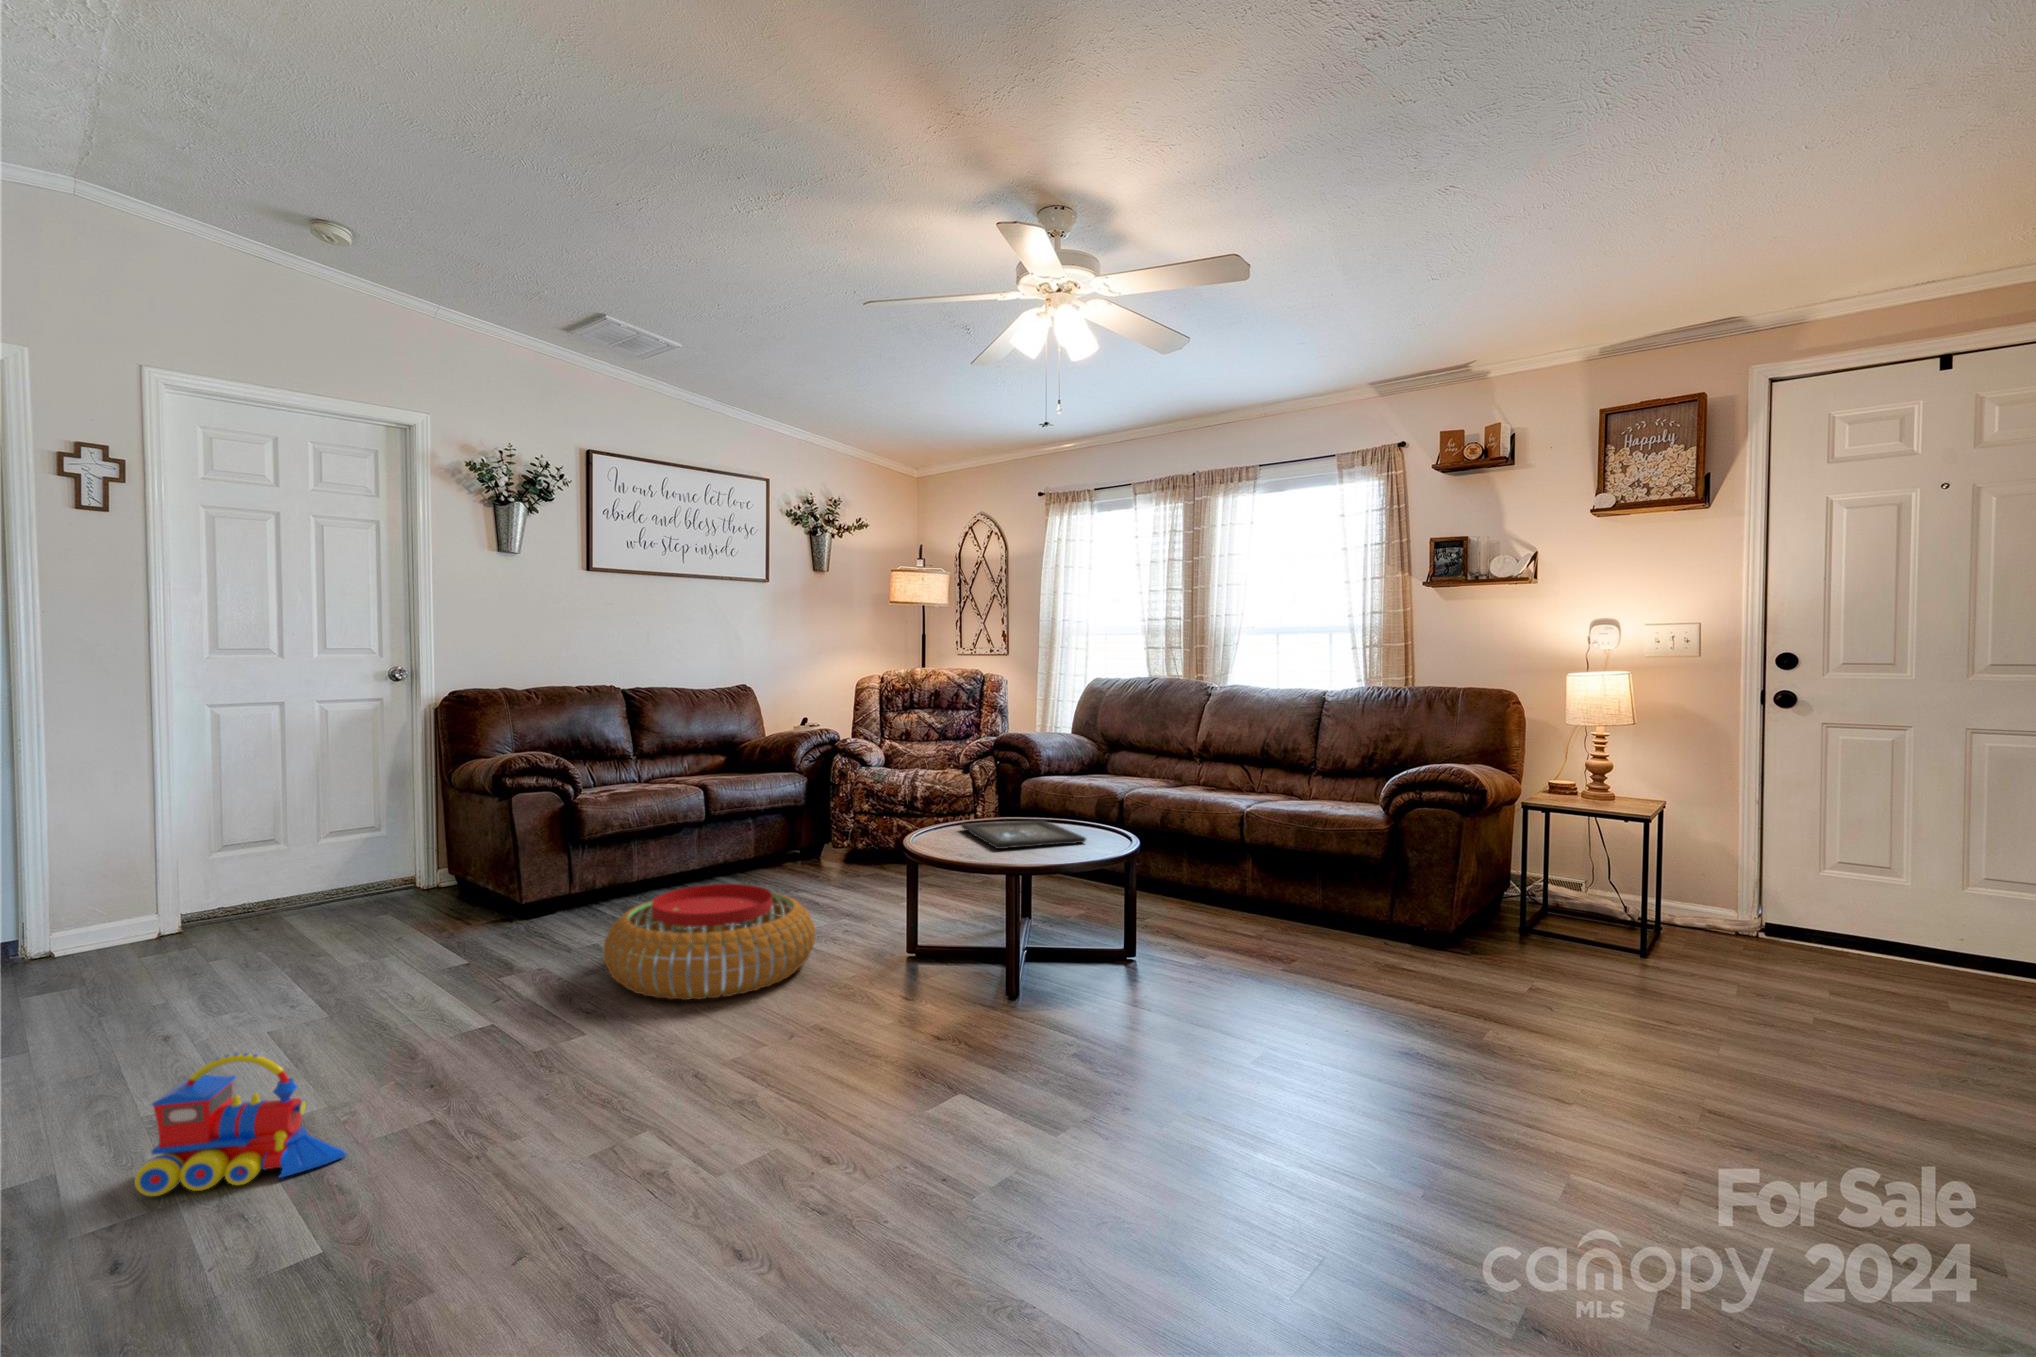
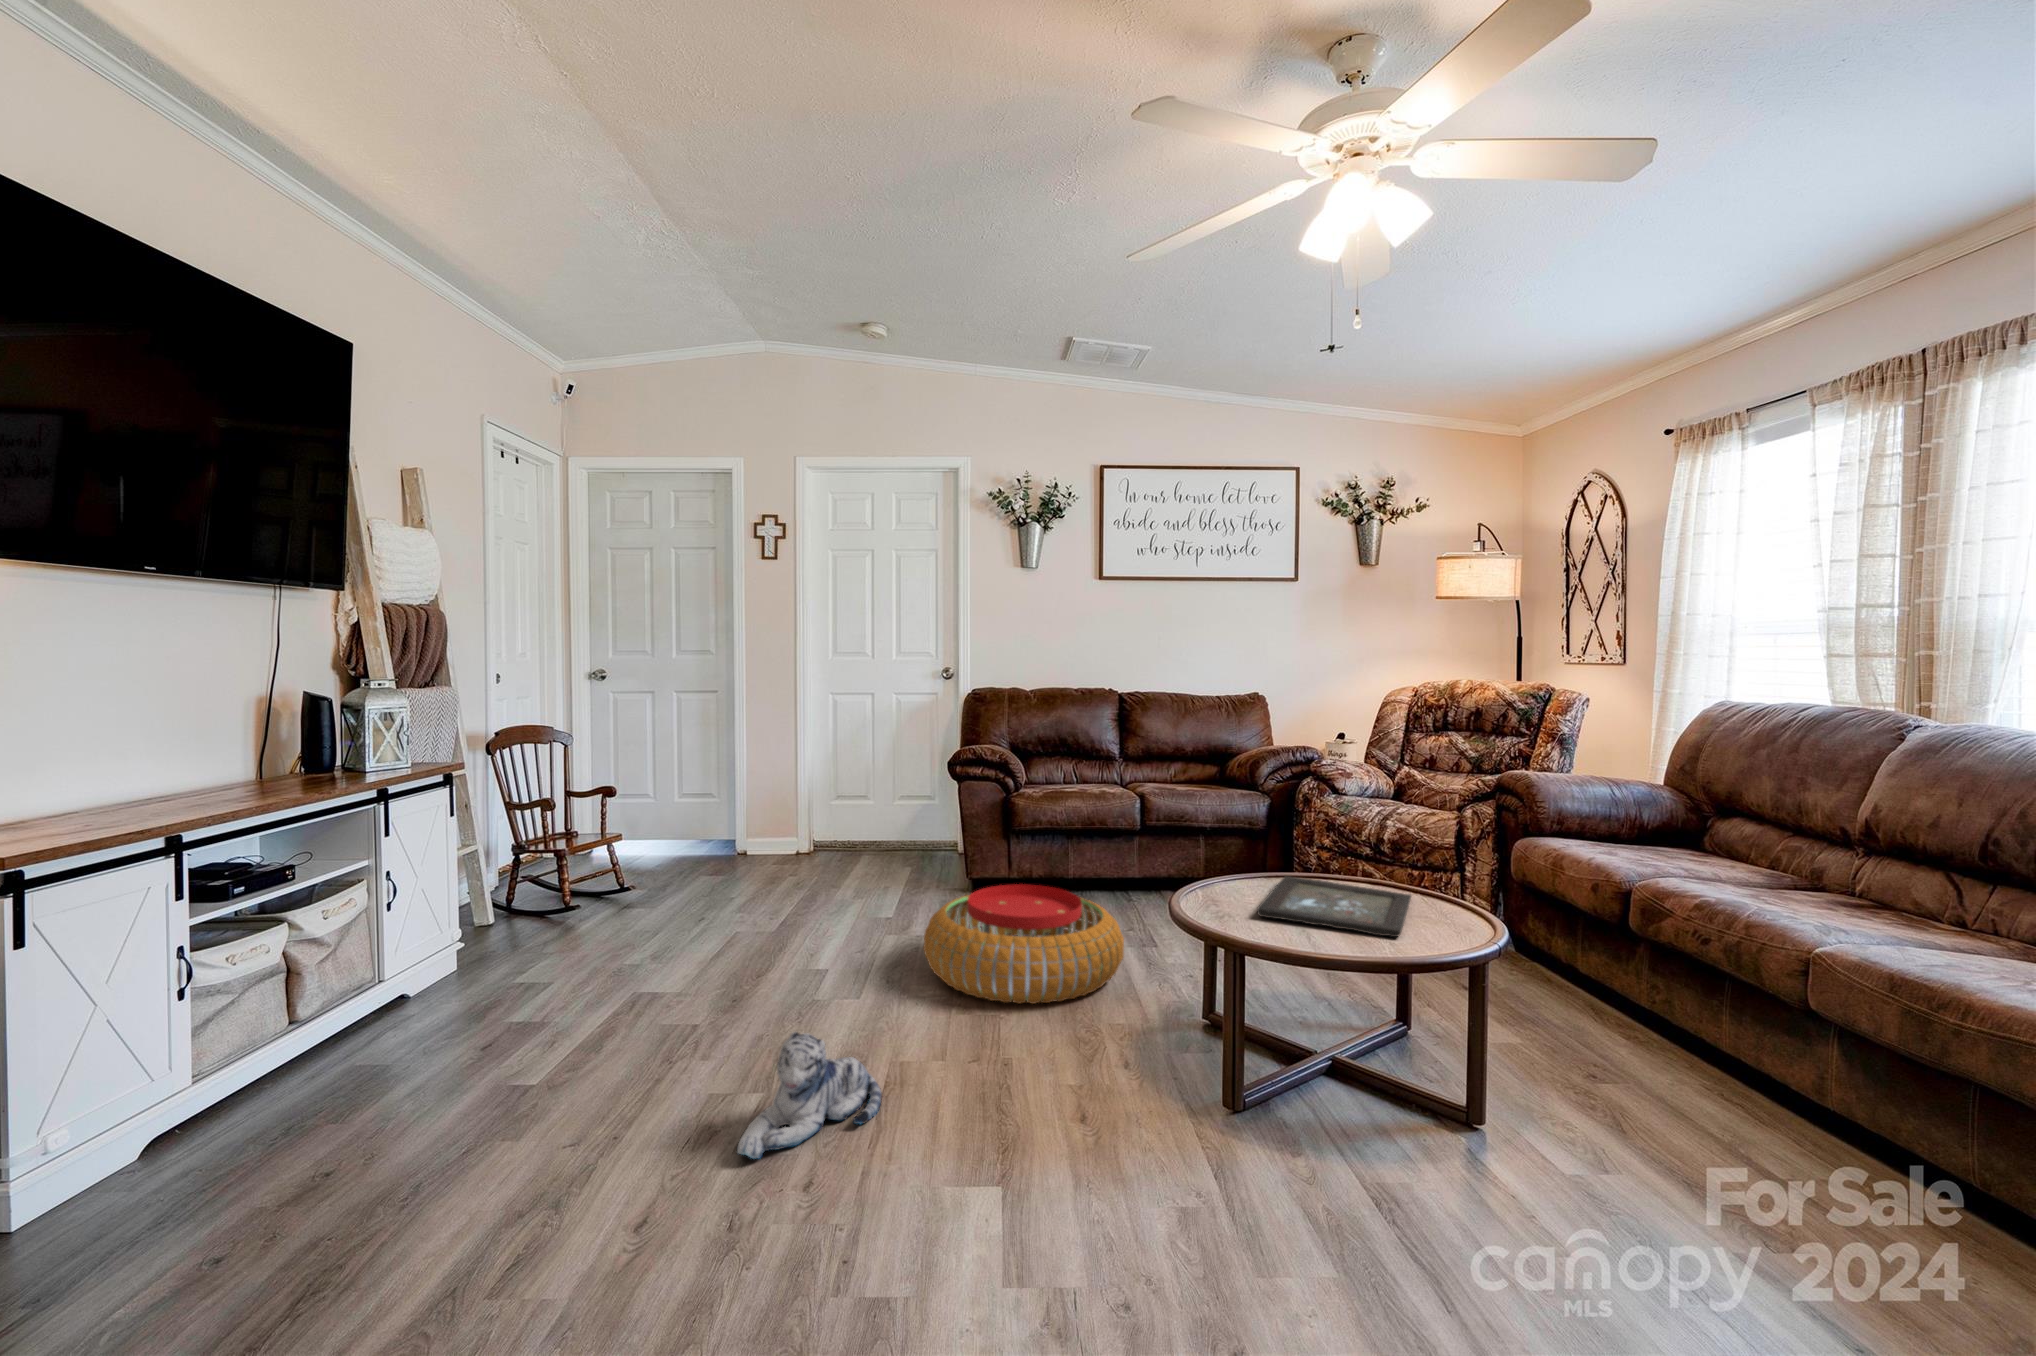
plush toy: none [700,1035,795,1166] -> present [737,1032,882,1158]
toy train: present [135,1053,346,1196] -> none [547,926,638,1024]

